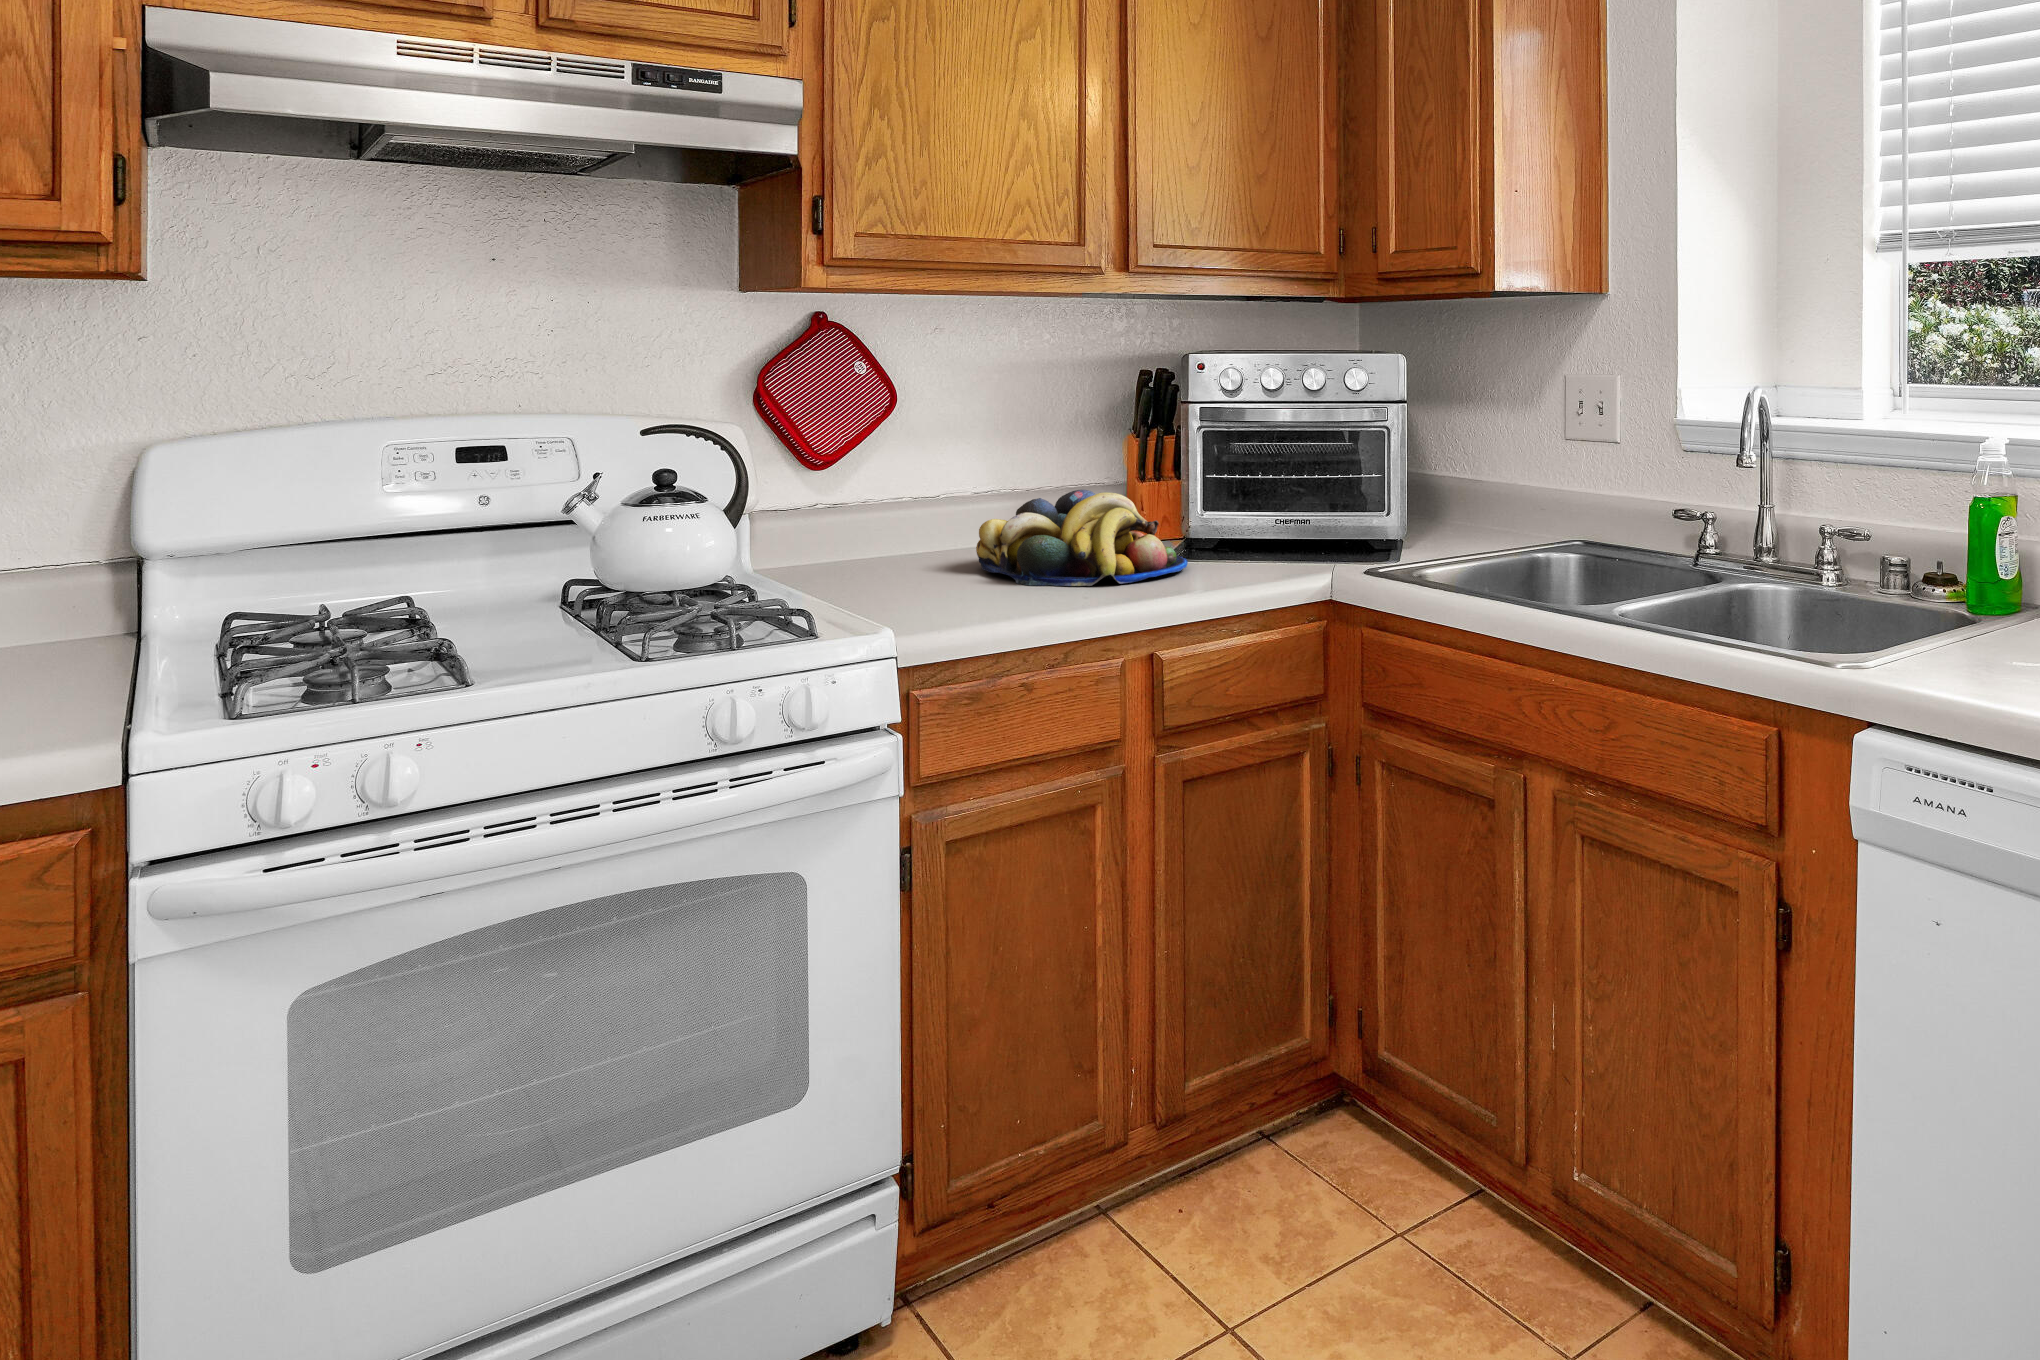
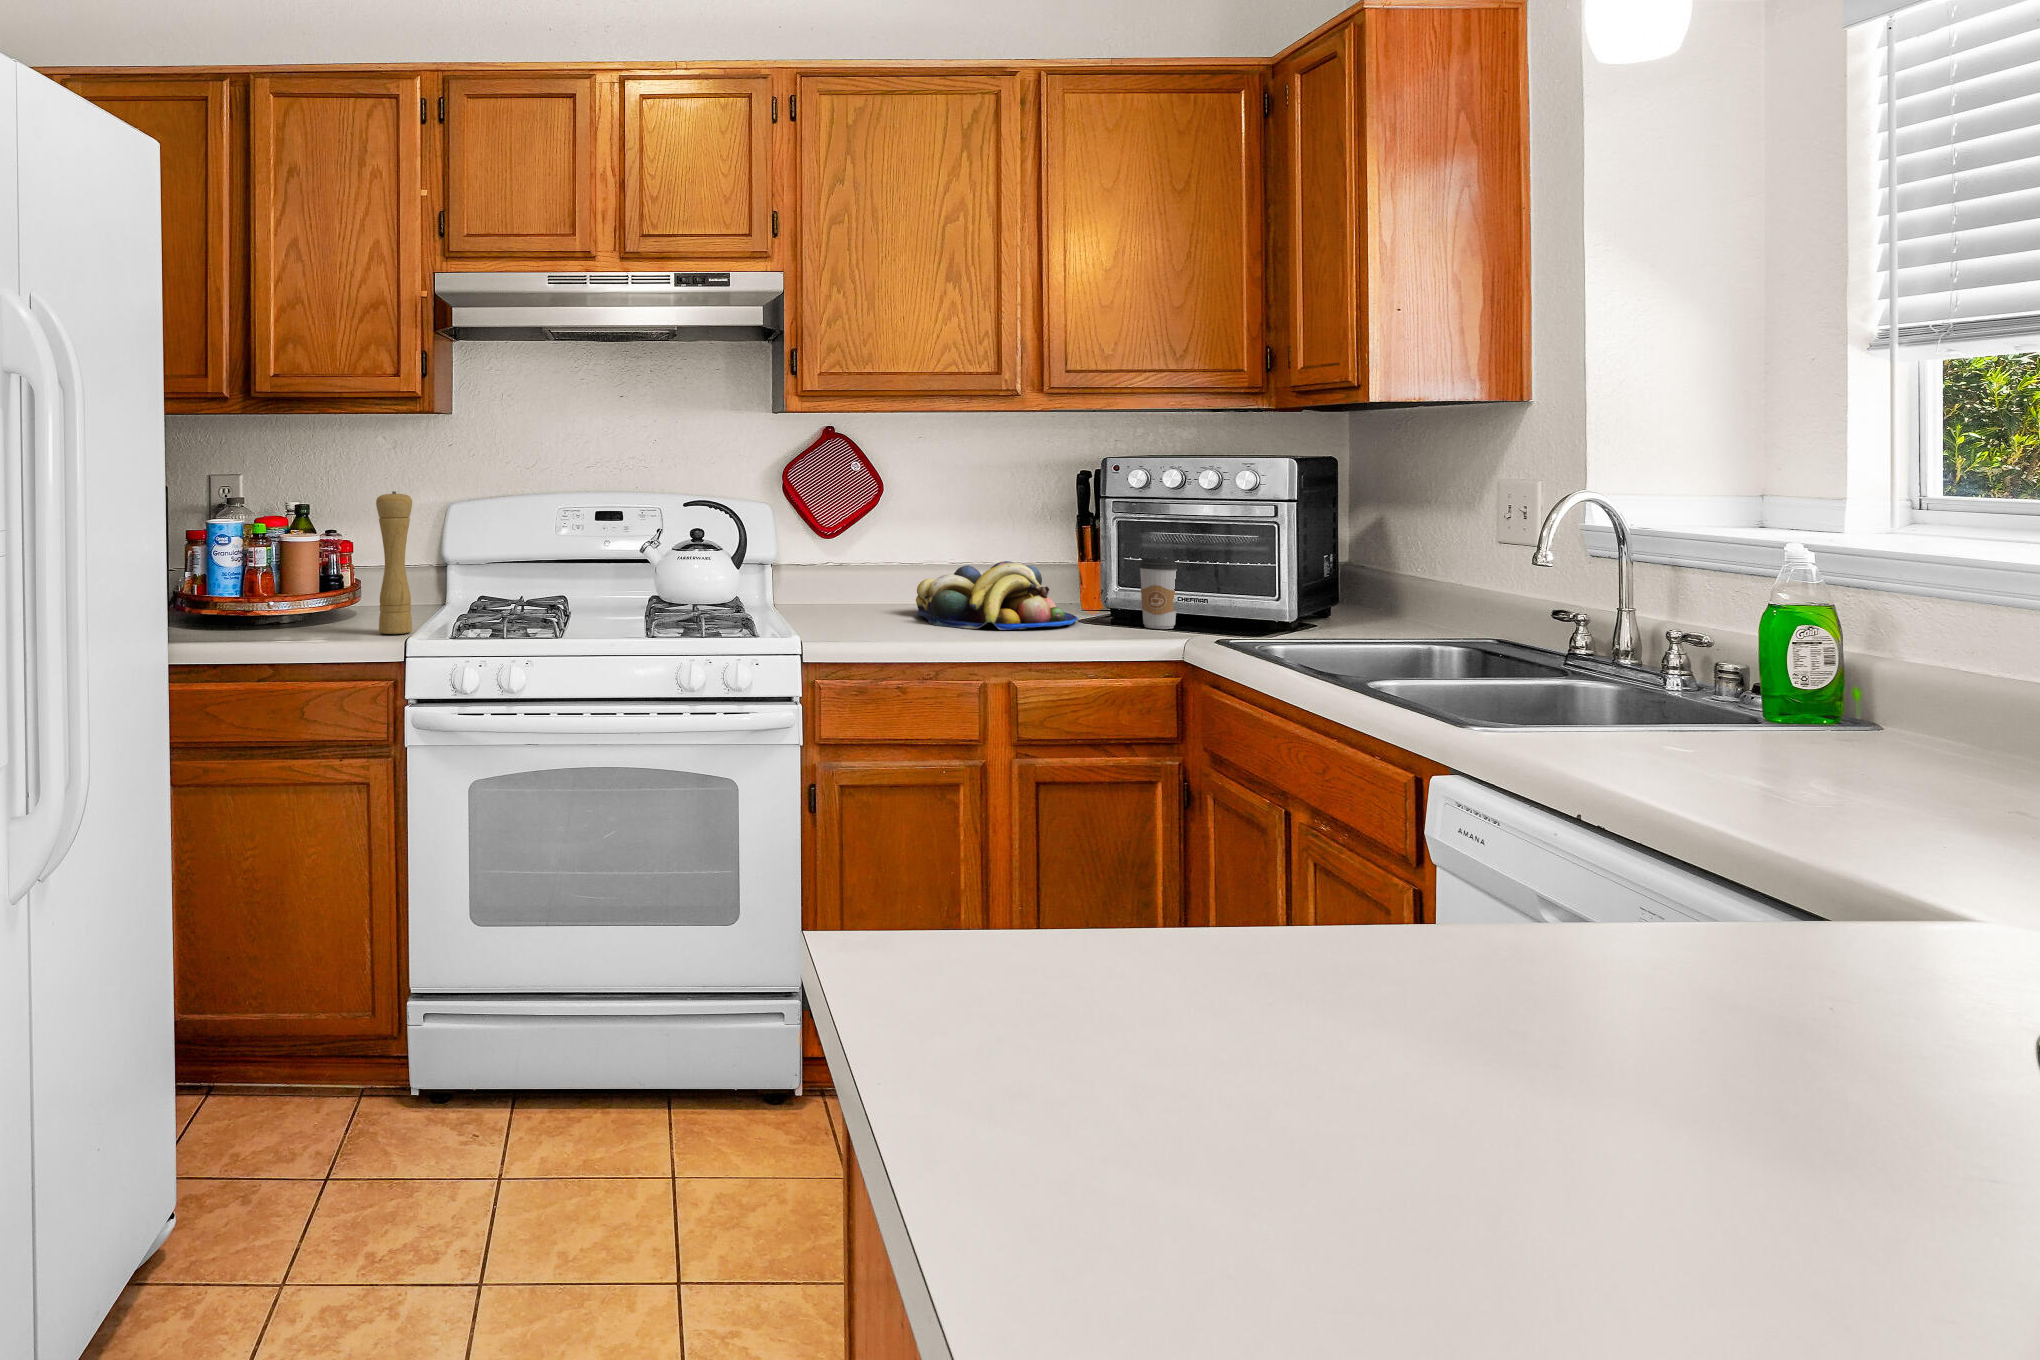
pepper mill: none [18,424,112,717] -> present [376,491,412,634]
coffee cup: none [1250,474,1297,563] -> present [1139,556,1177,629]

